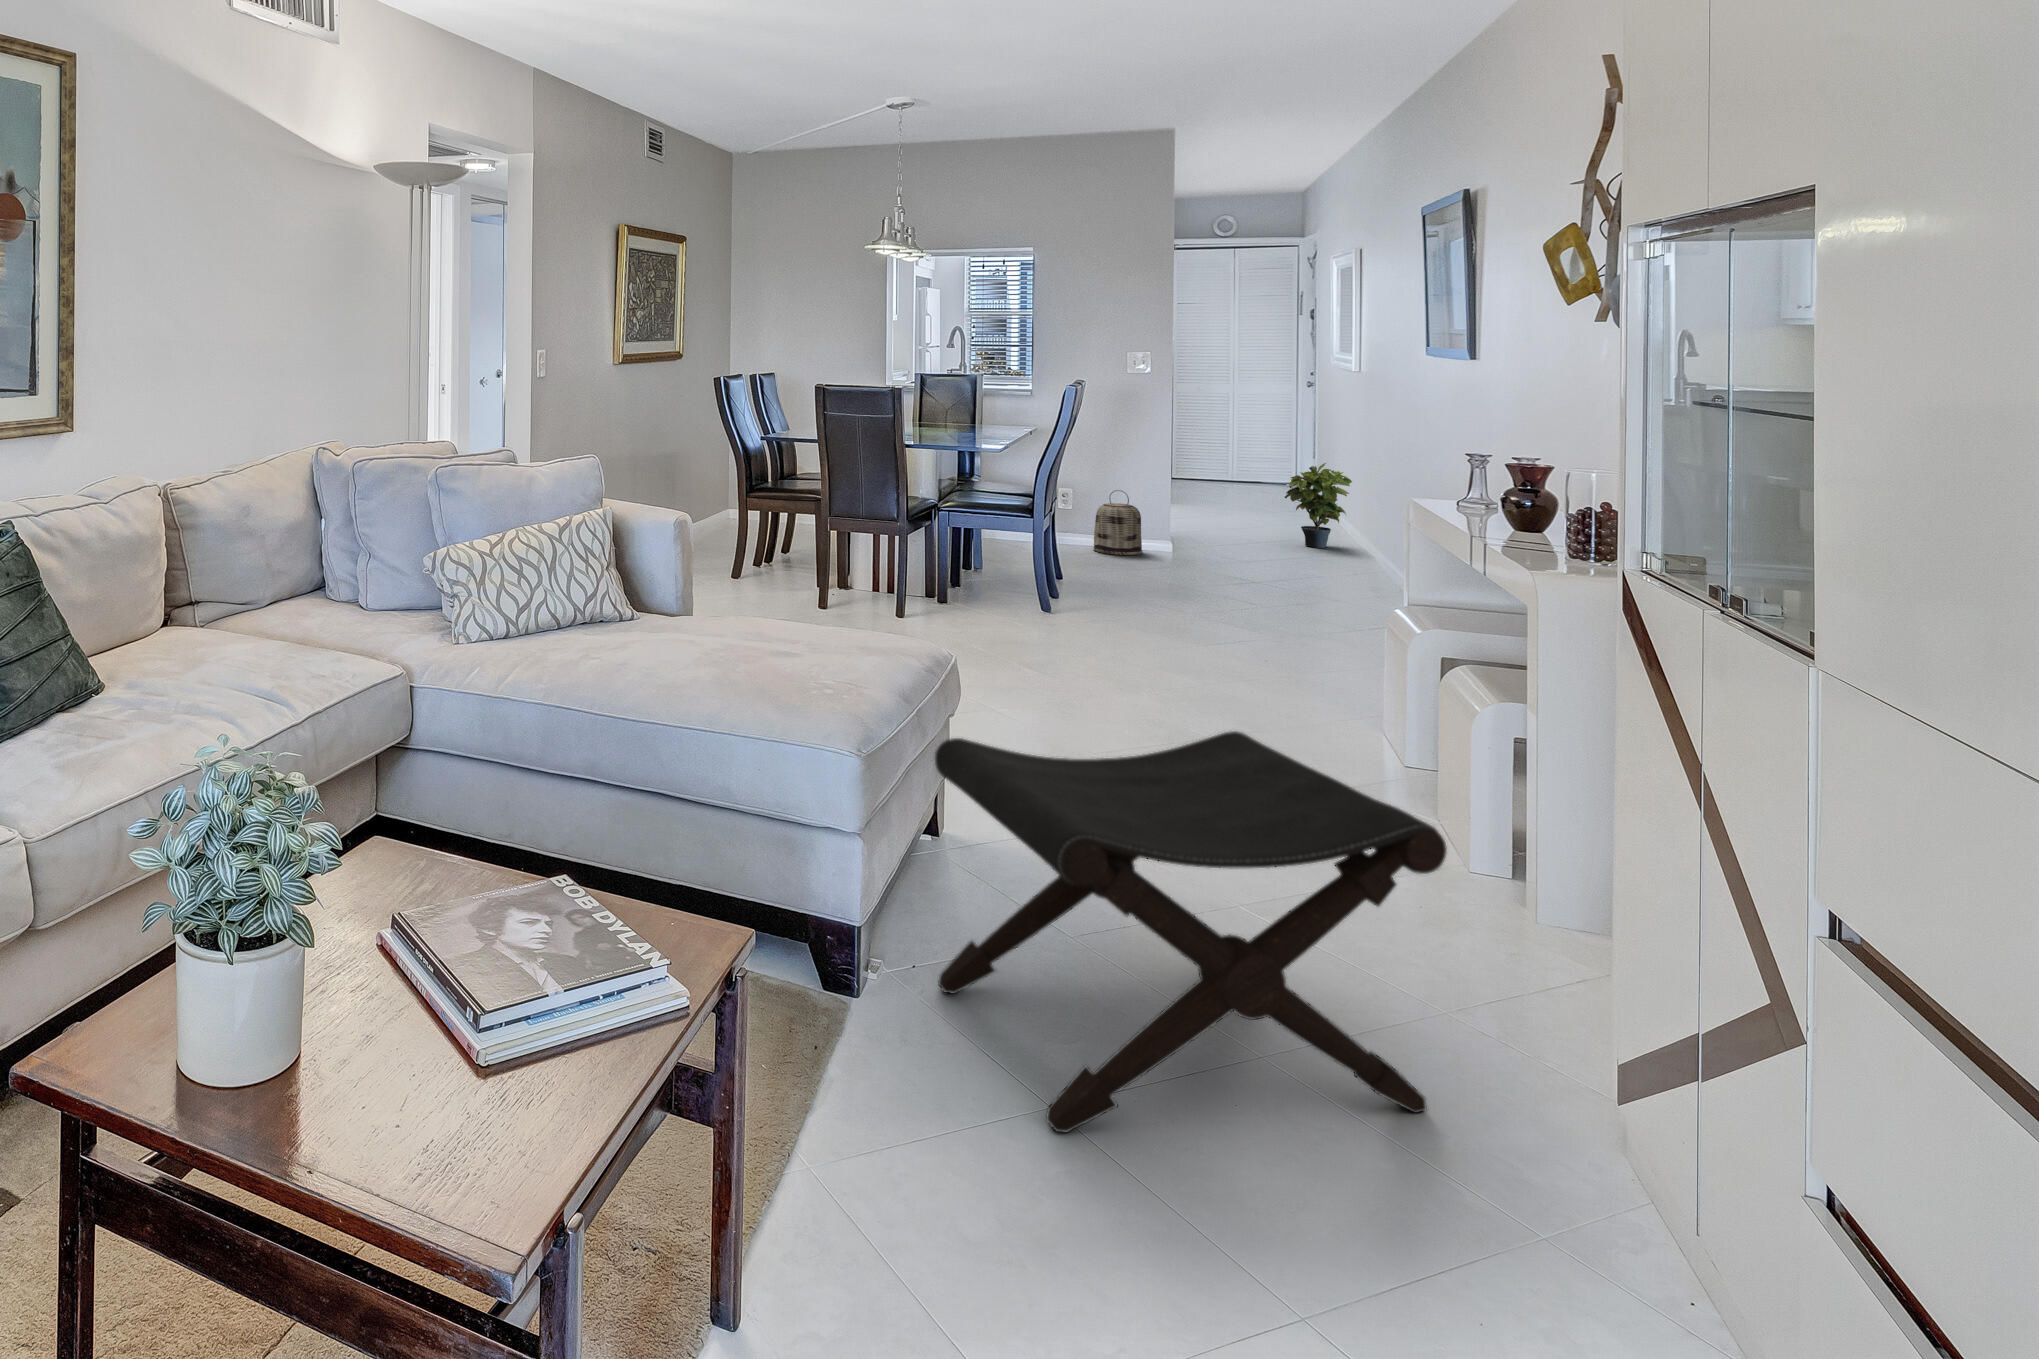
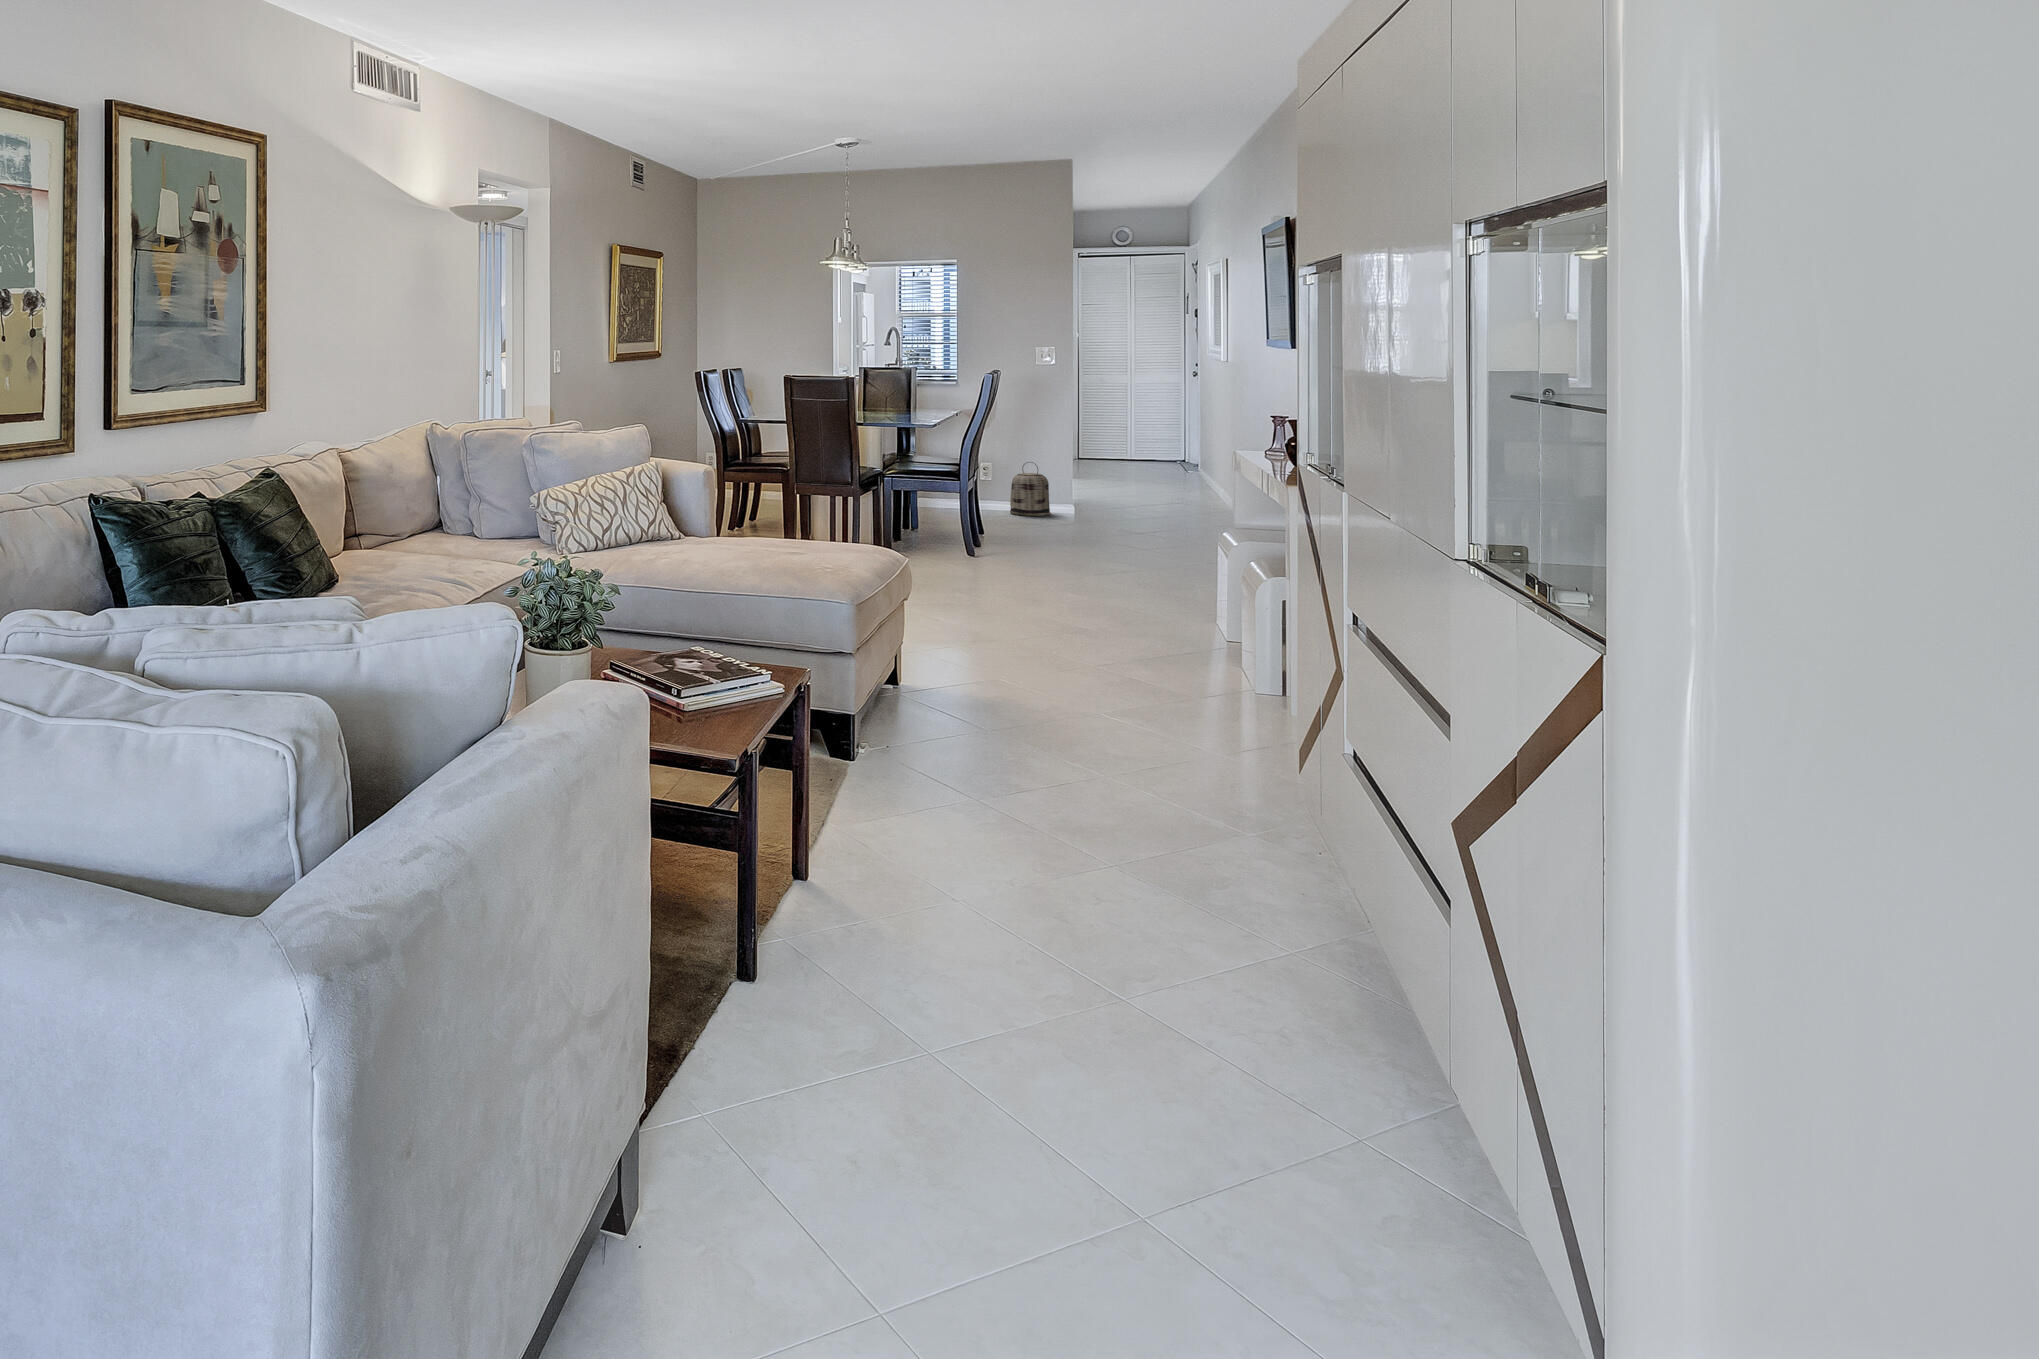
potted plant: present [1285,463,1352,548] -> none [1166,435,1221,507]
footstool: present [935,731,1447,1132] -> none [902,583,1209,807]

